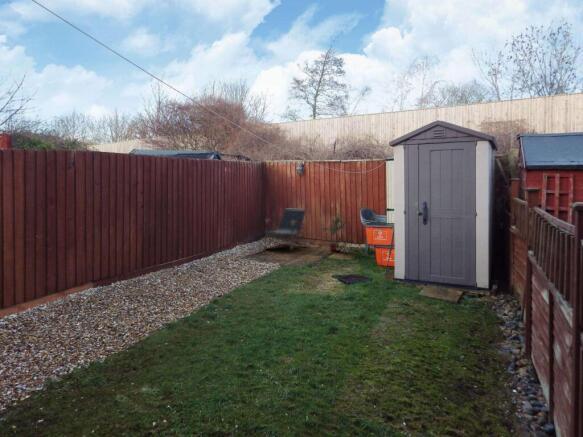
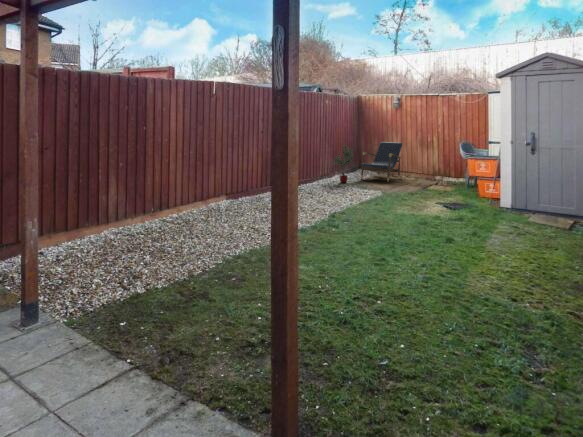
potted tree: present [321,212,348,251] -> present [333,144,354,183]

